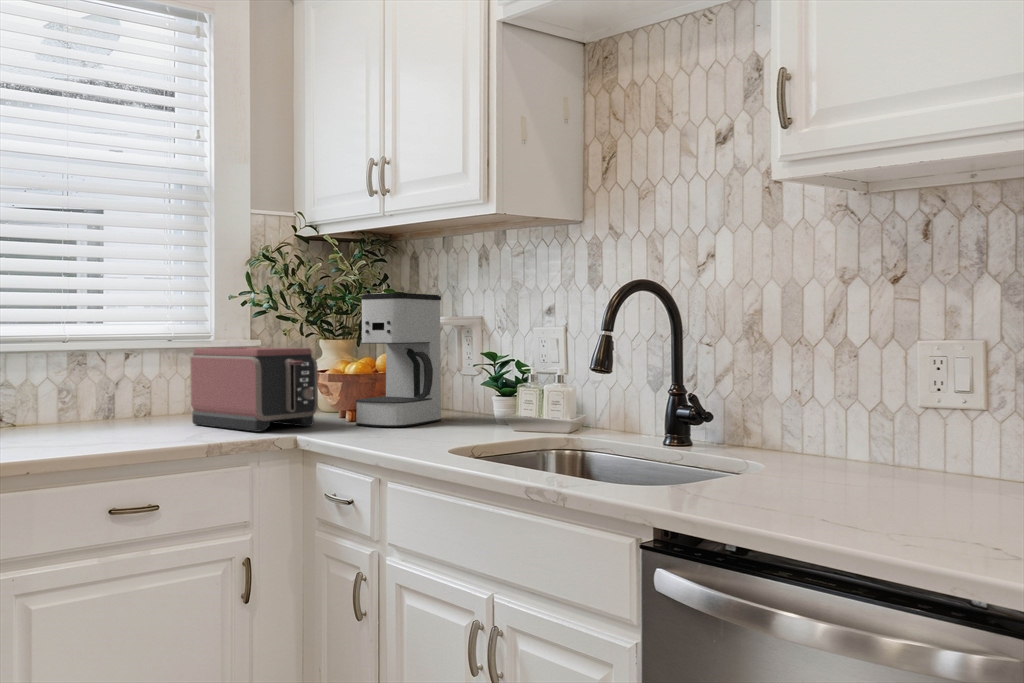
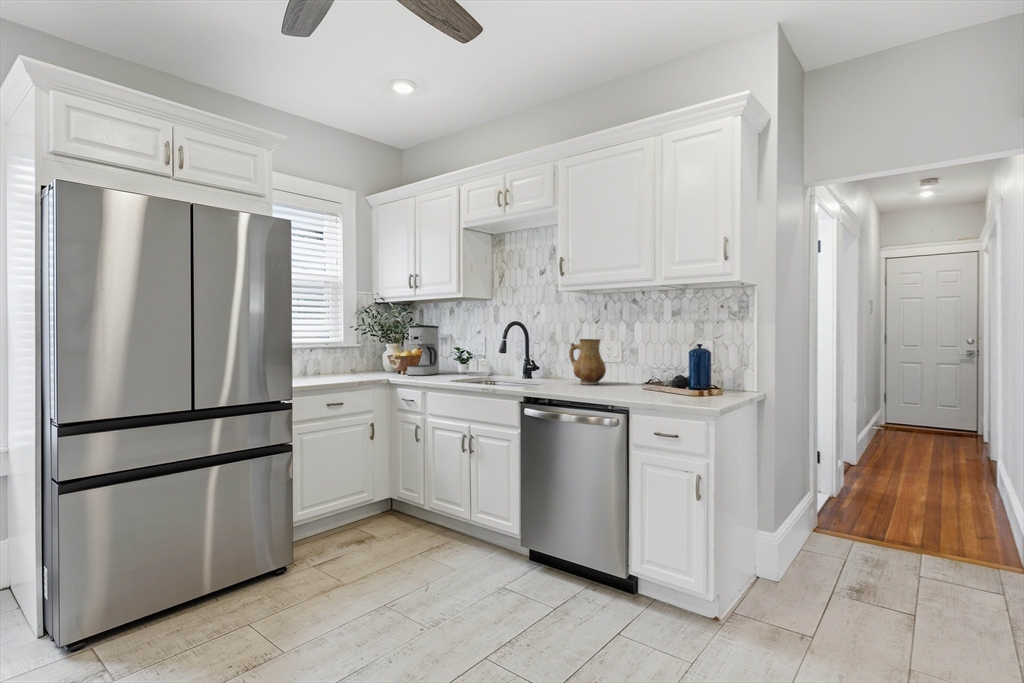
ceramic pitcher: none [810,334,939,488] -> present [569,339,606,385]
toaster: present [190,347,318,432] -> none [341,346,393,378]

